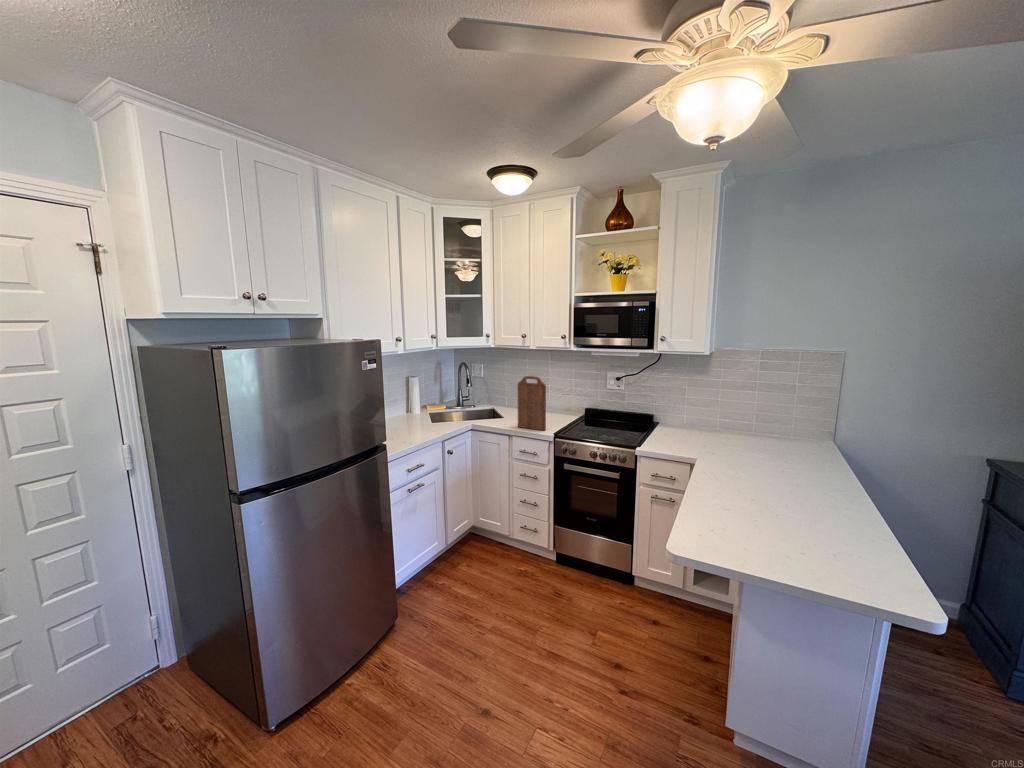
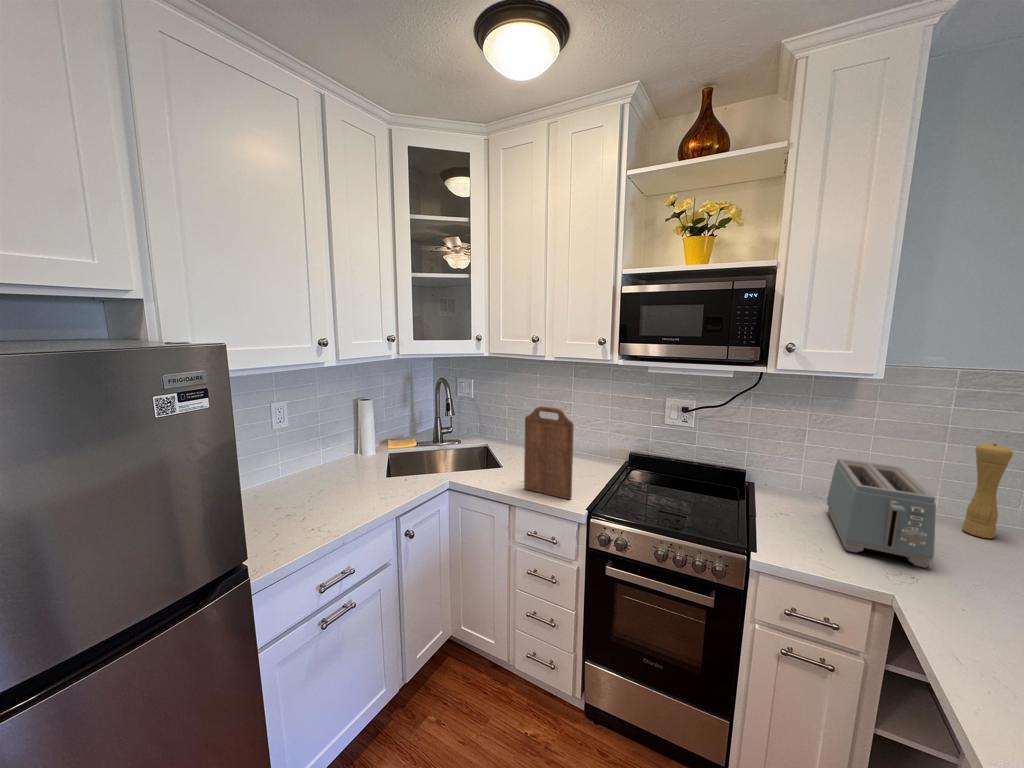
pepper mill: none [759,390,778,441] -> present [963,444,1013,538]
toaster: none [686,402,725,450] -> present [827,459,936,568]

